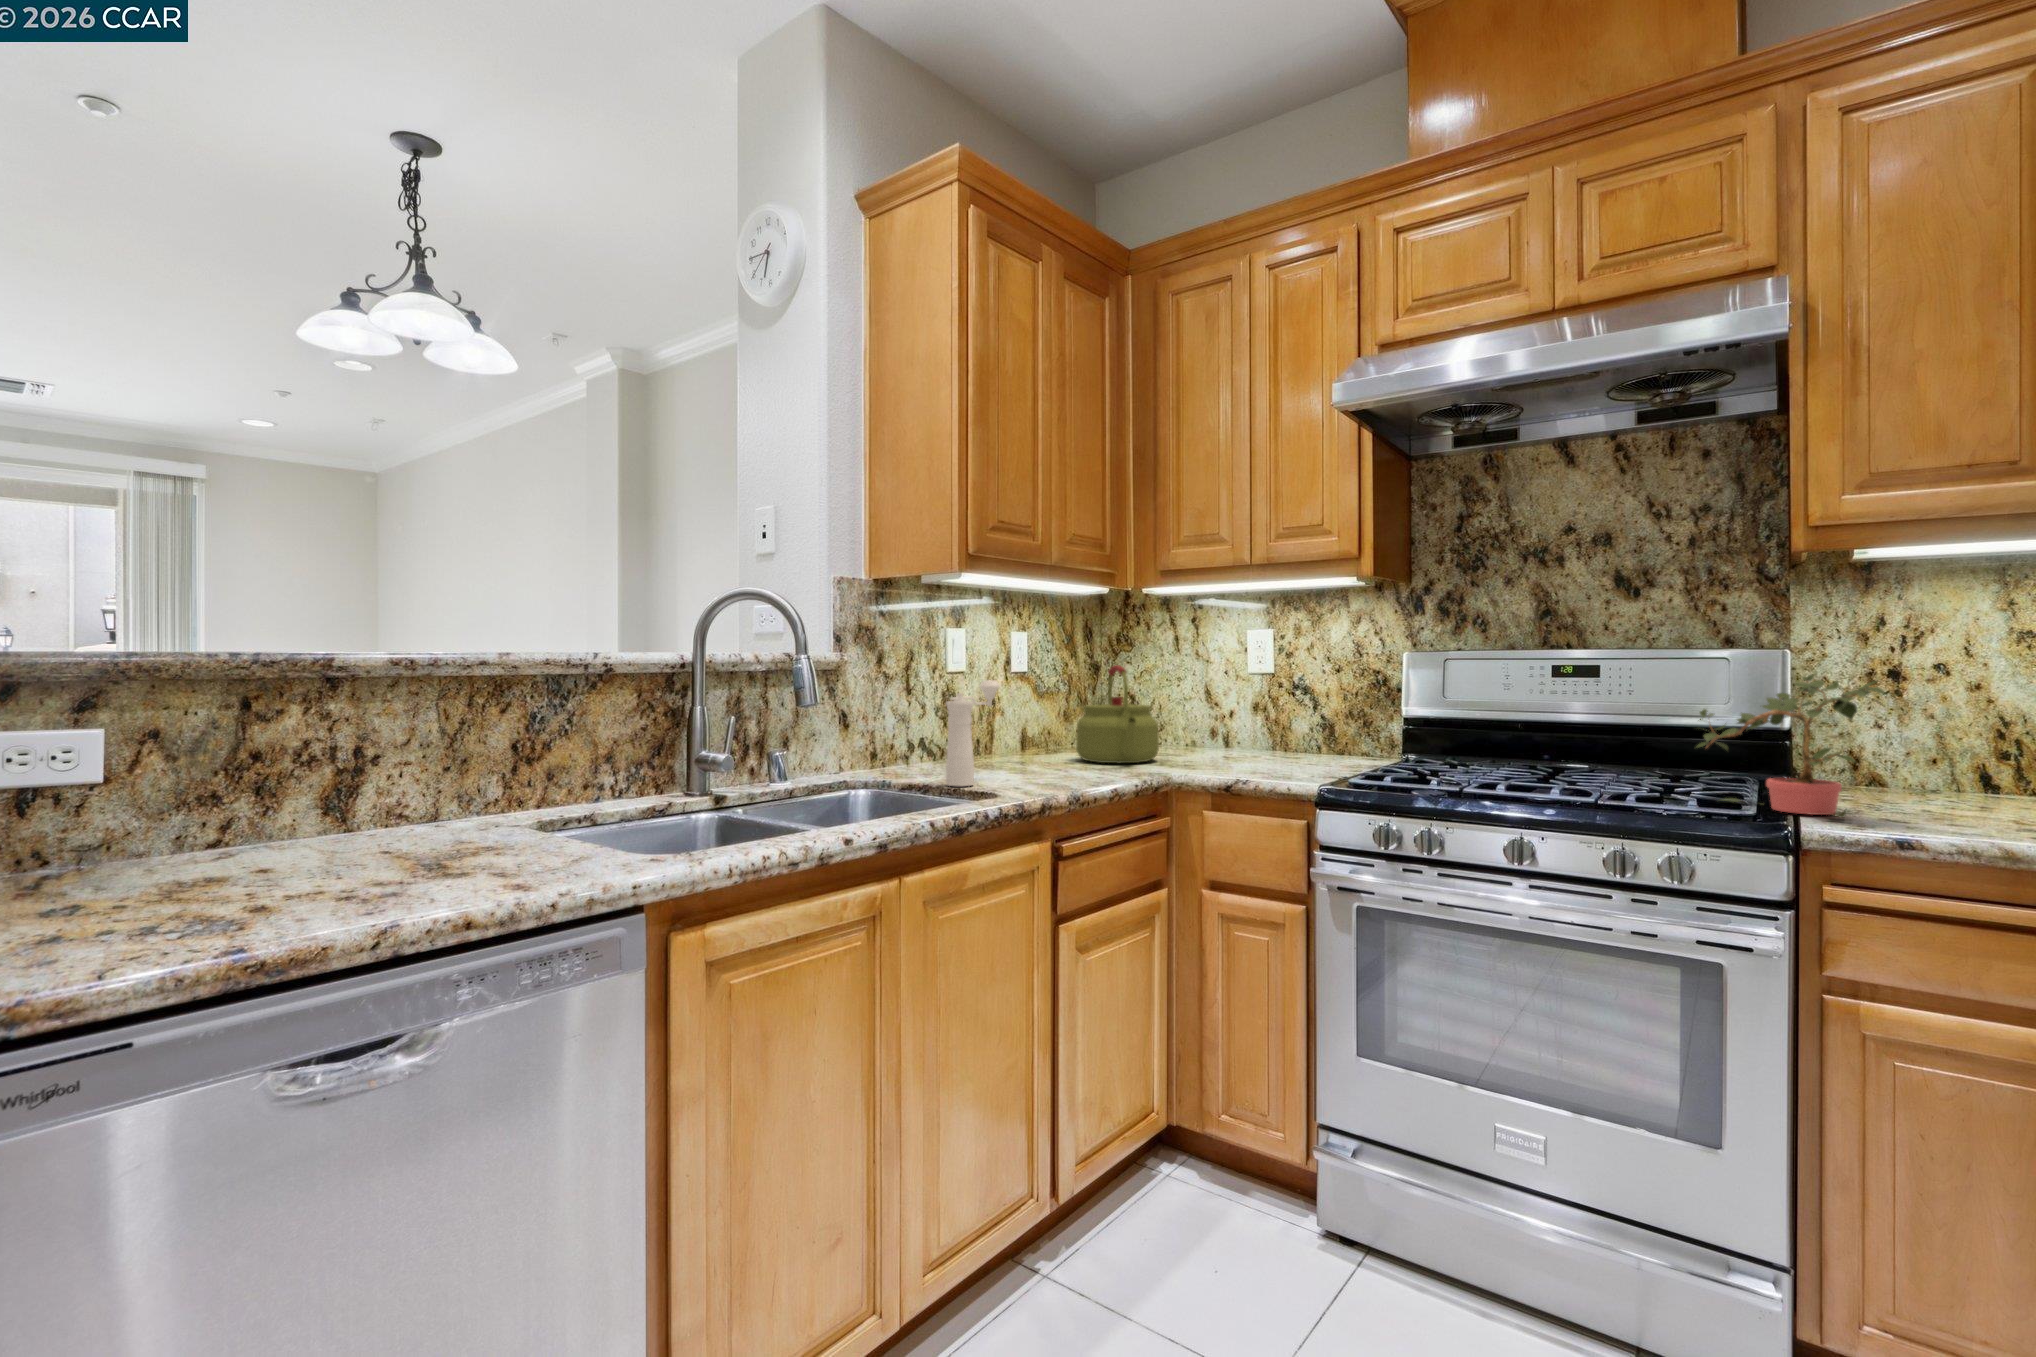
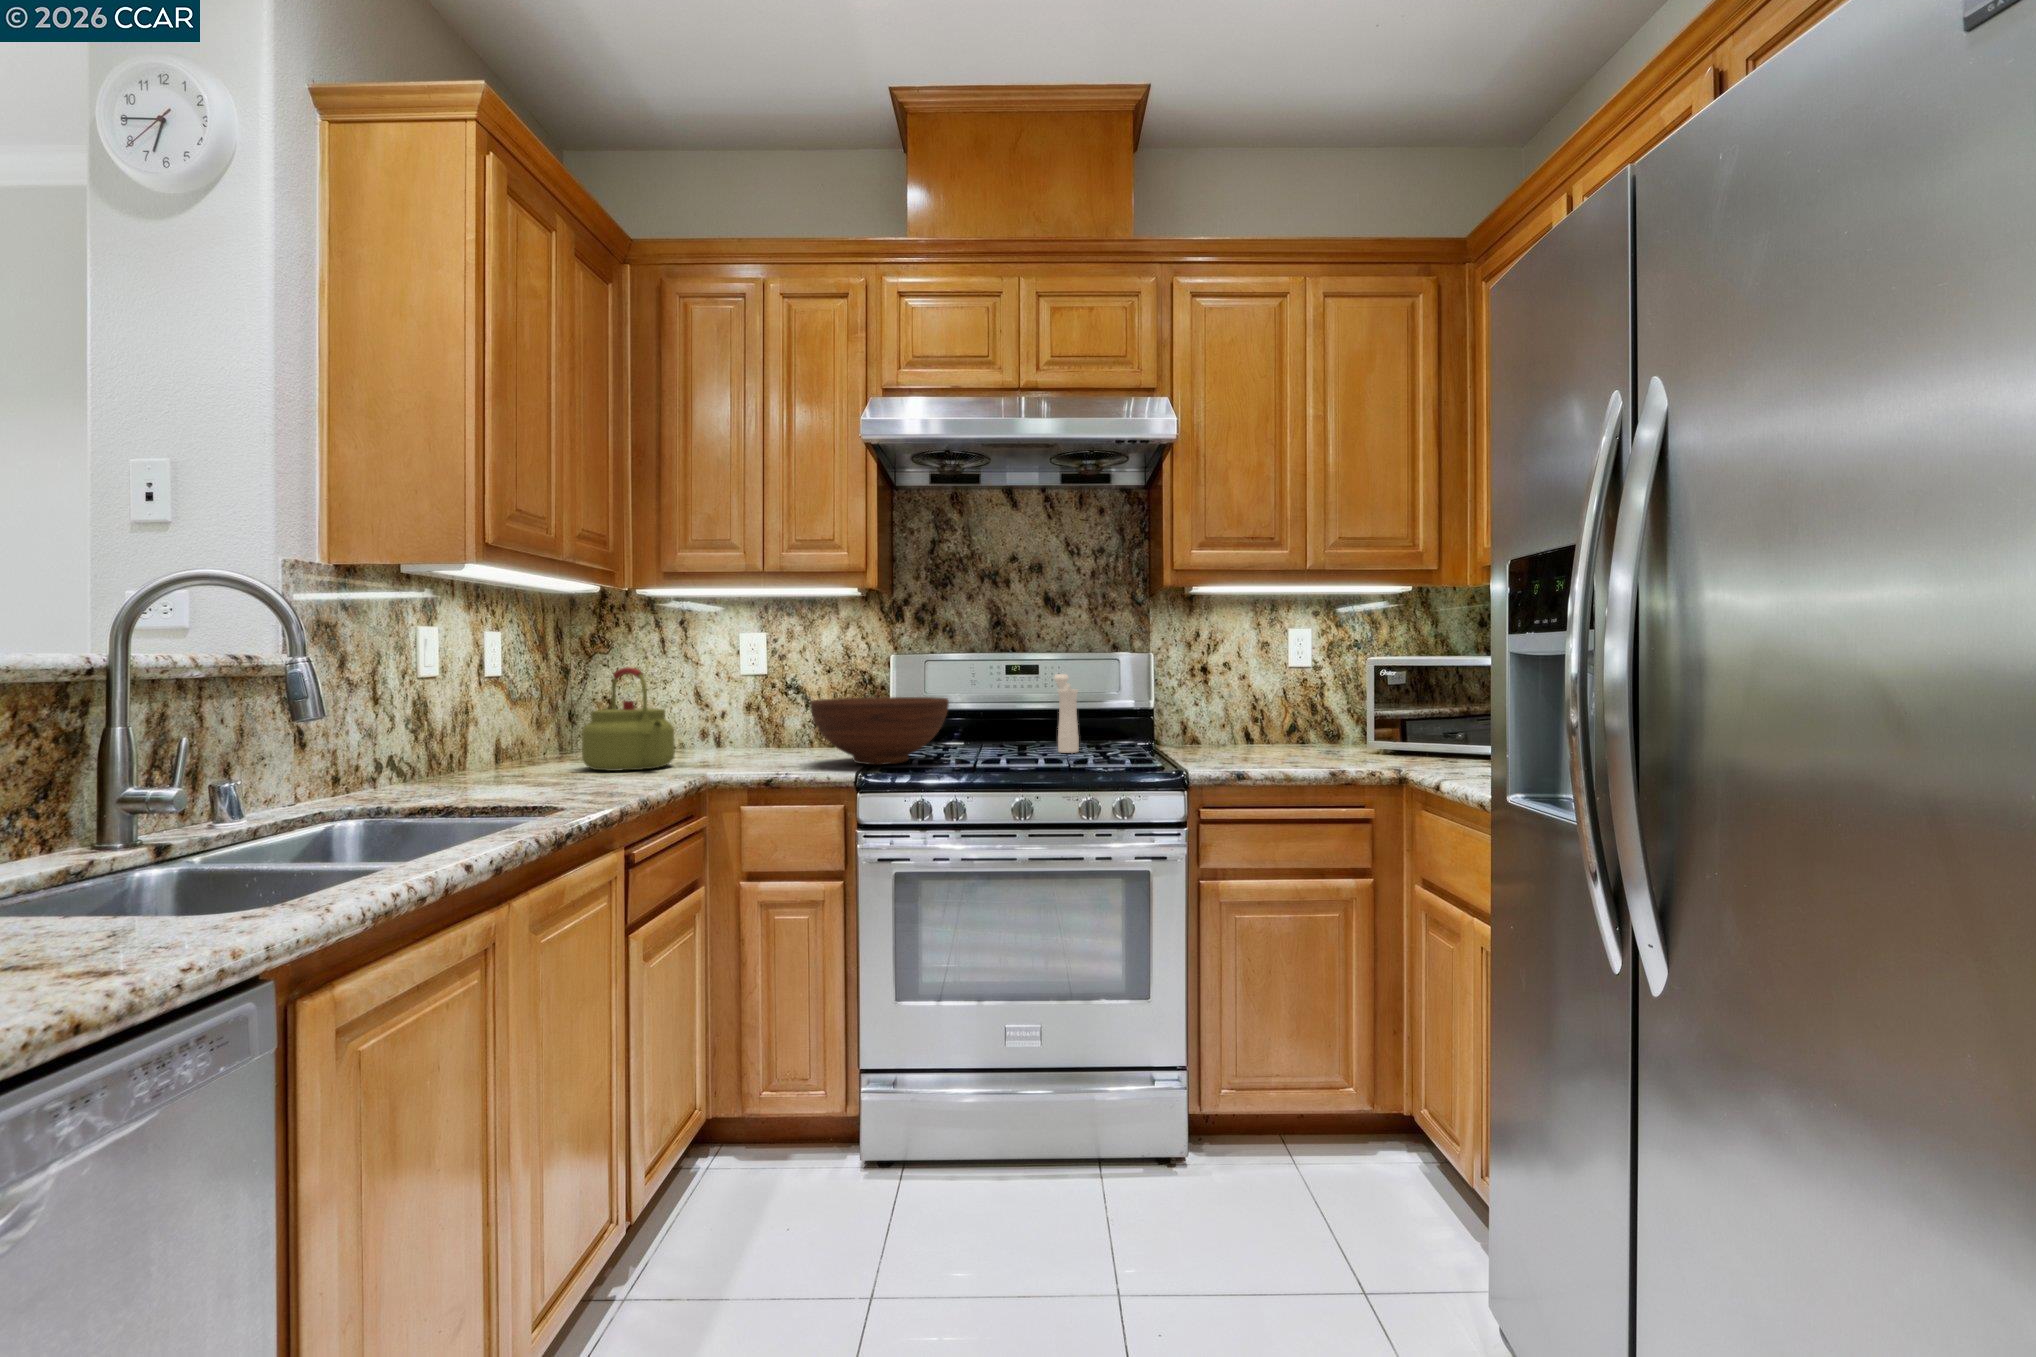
potted plant: present [1697,674,1885,818] -> none [1115,670,1232,766]
pepper mill: present [946,680,999,786] -> present [1054,674,1079,753]
fruit bowl: none [1284,700,1449,777] -> present [810,697,949,765]

